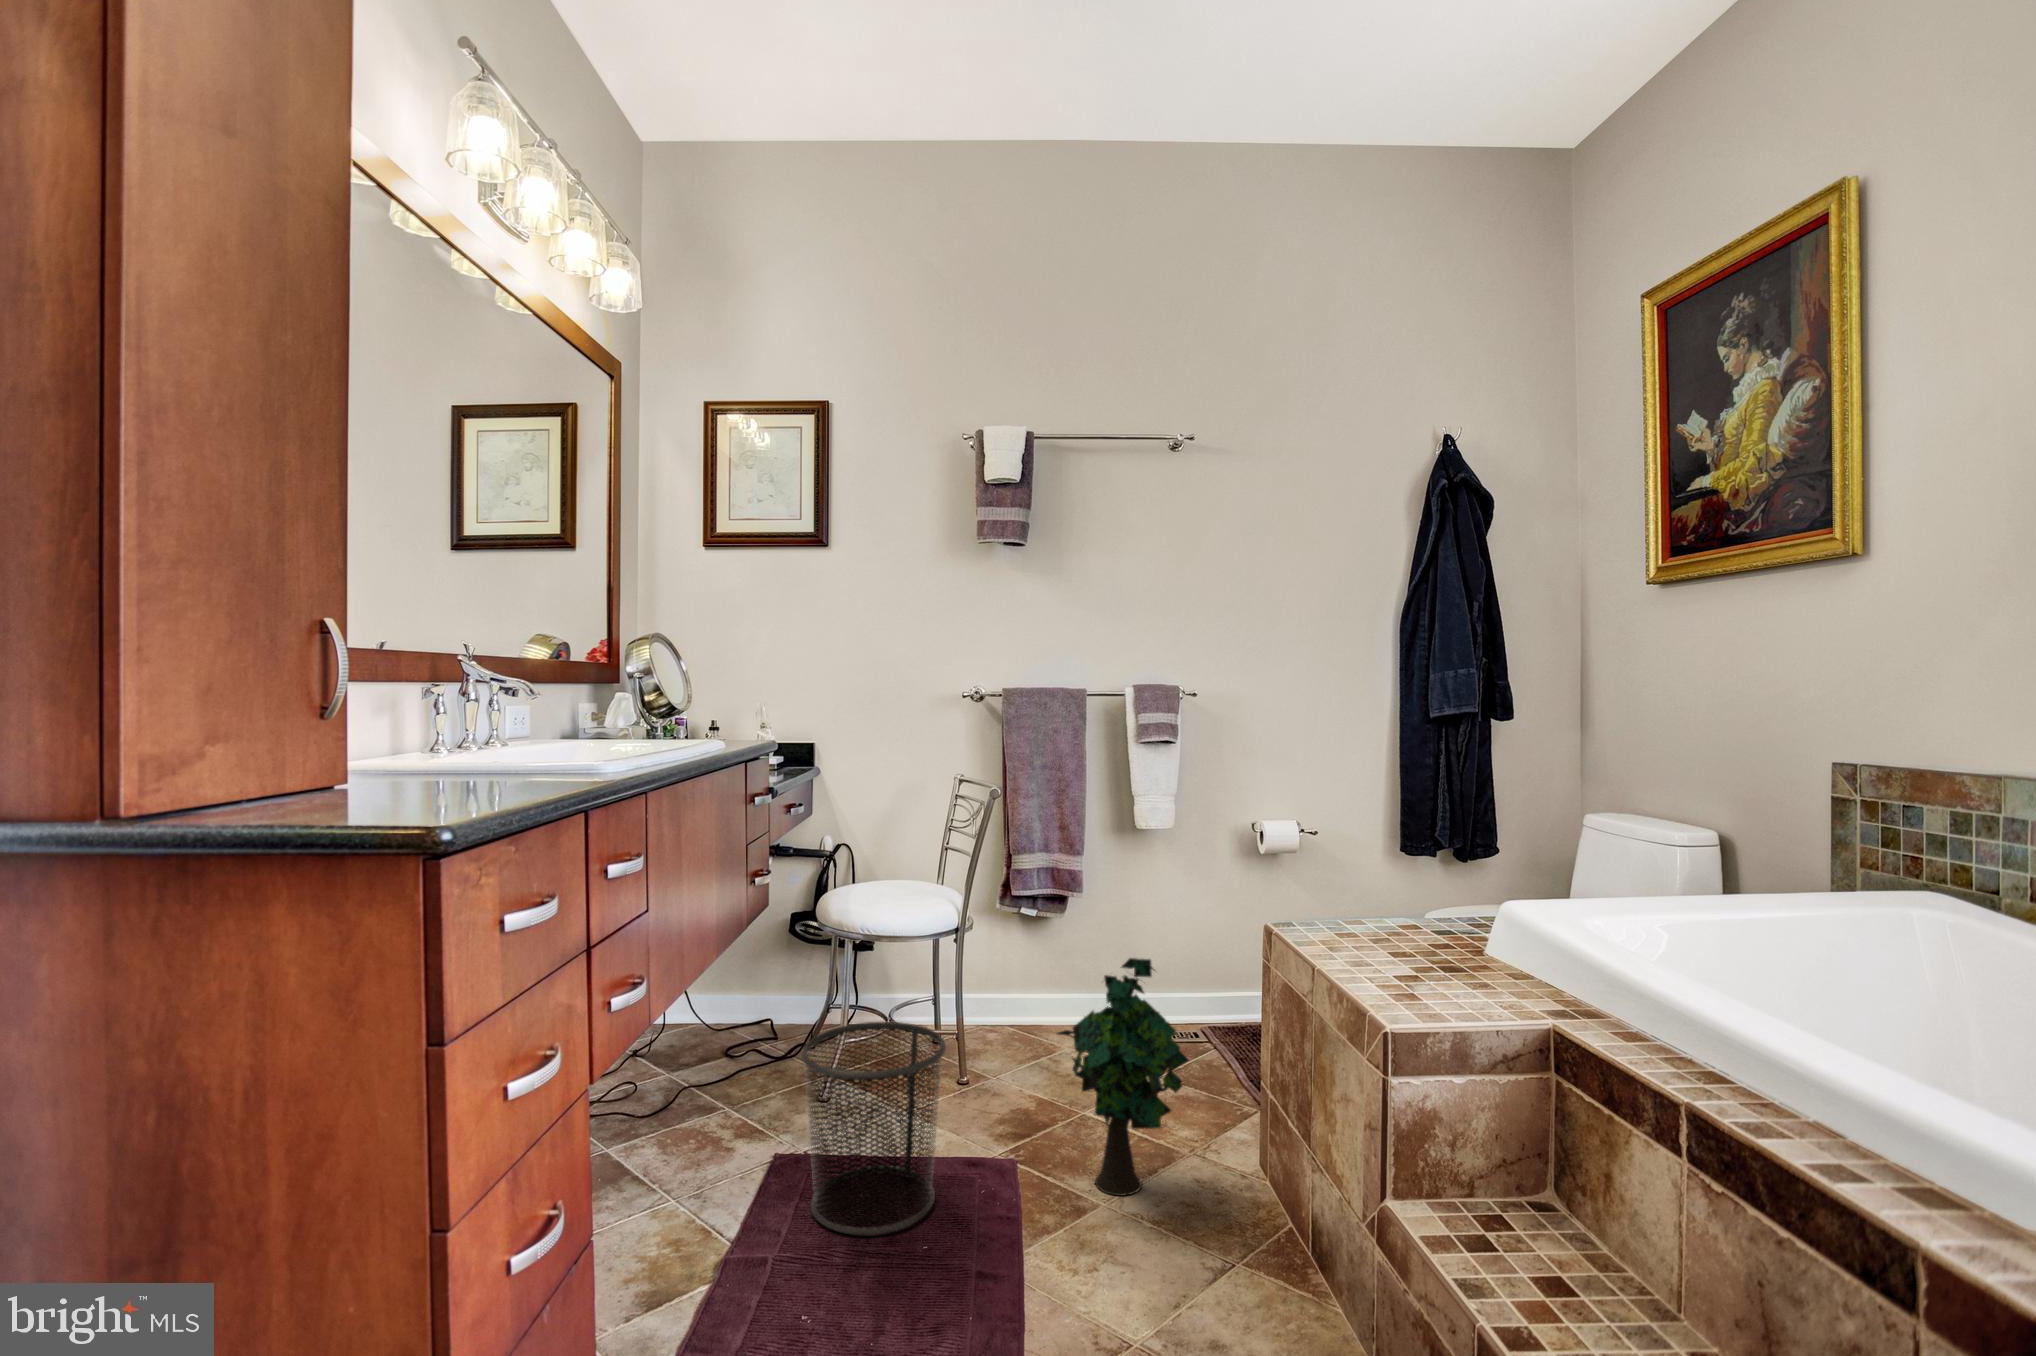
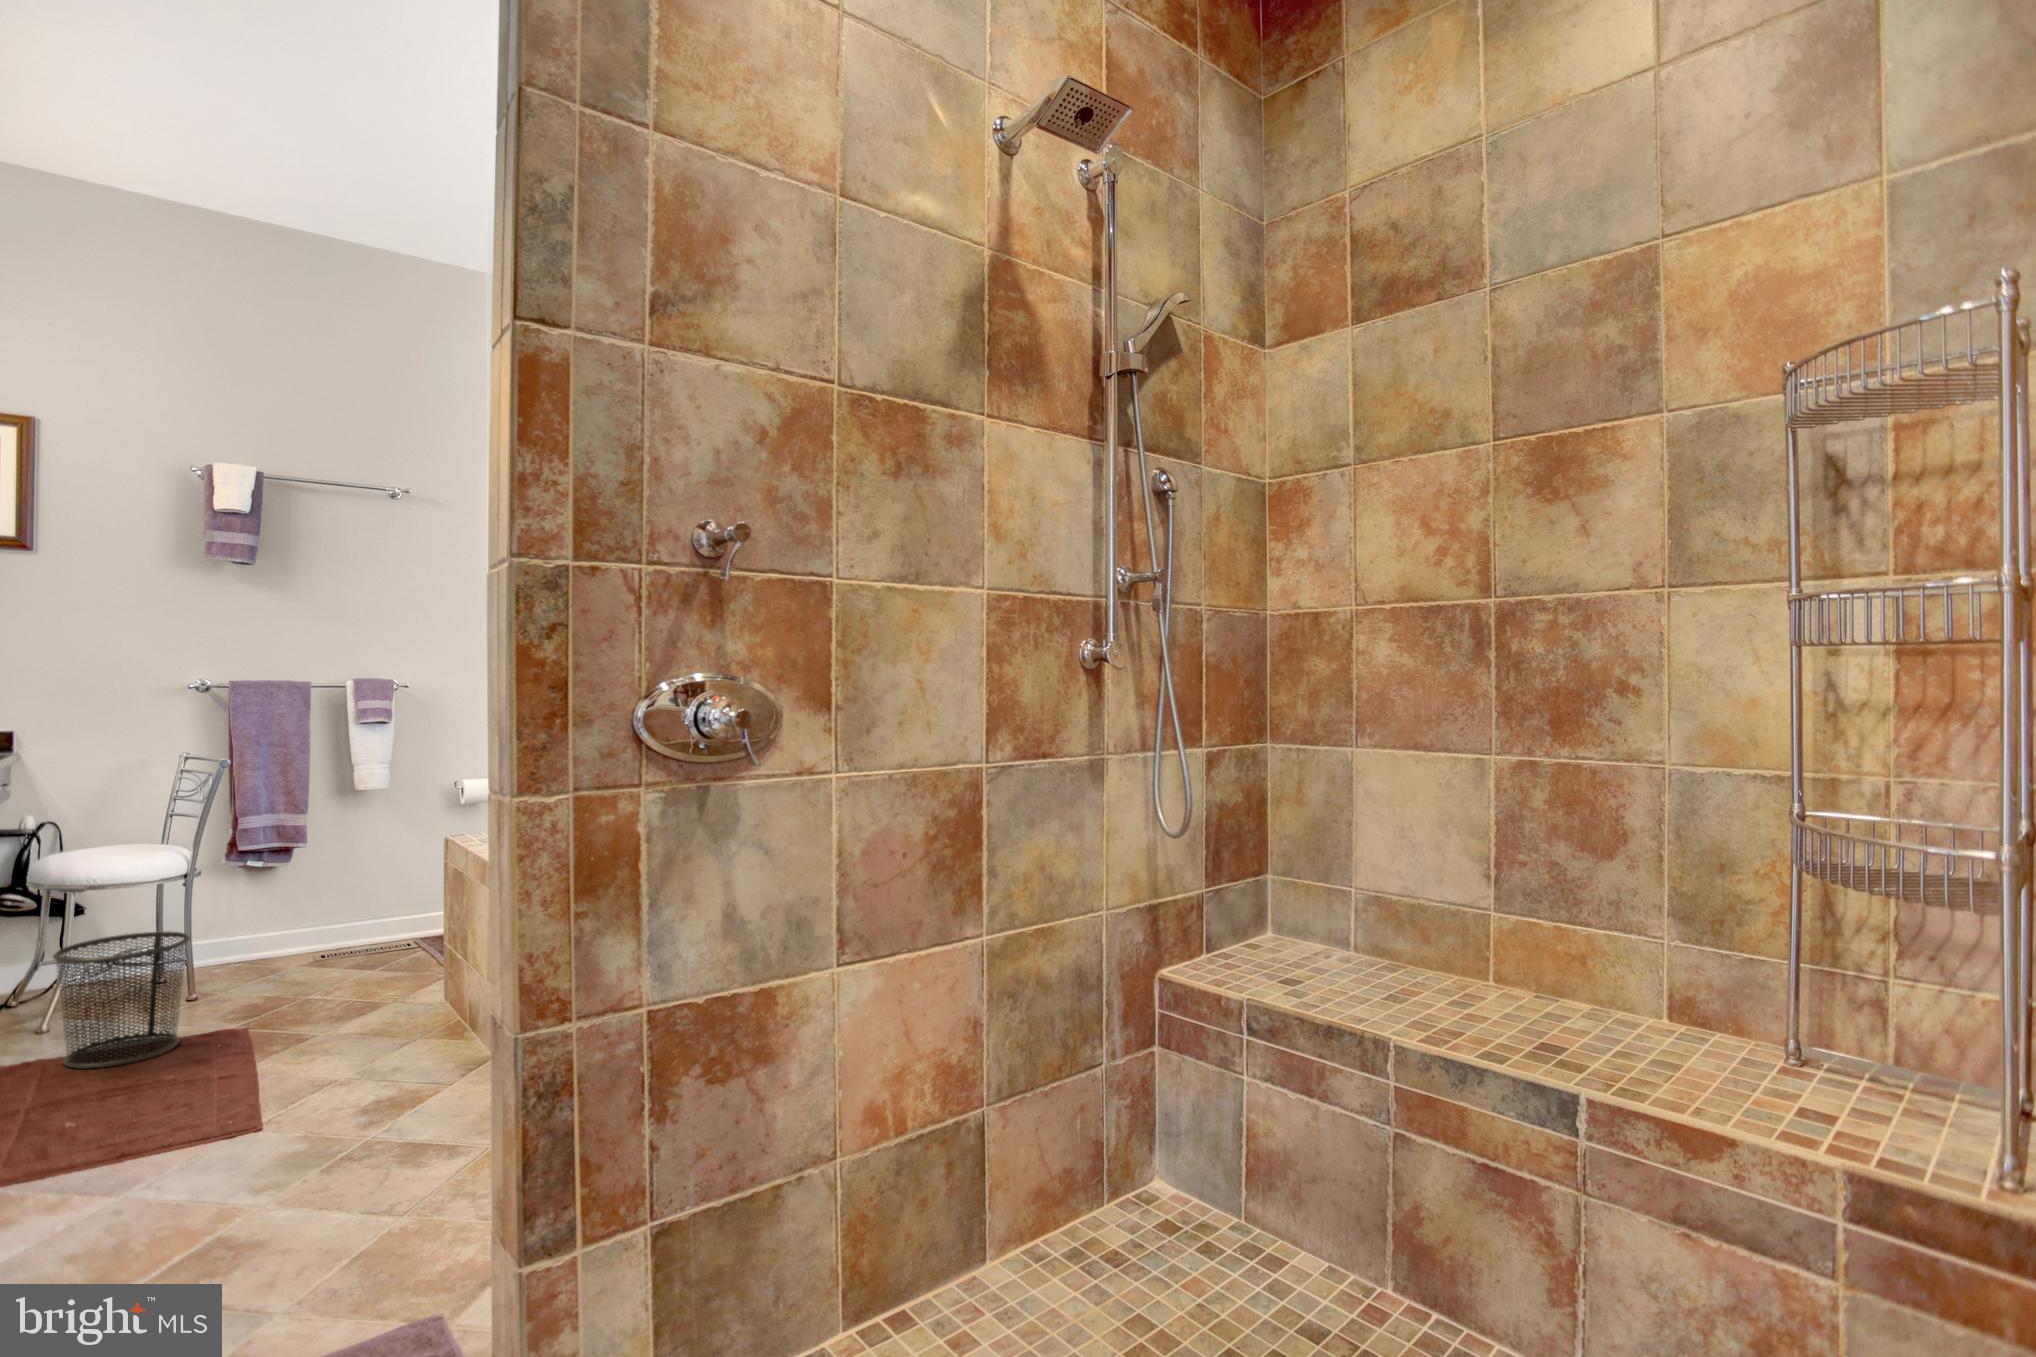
decorative plant: present [1057,958,1188,1196] -> none [283,863,390,1014]

